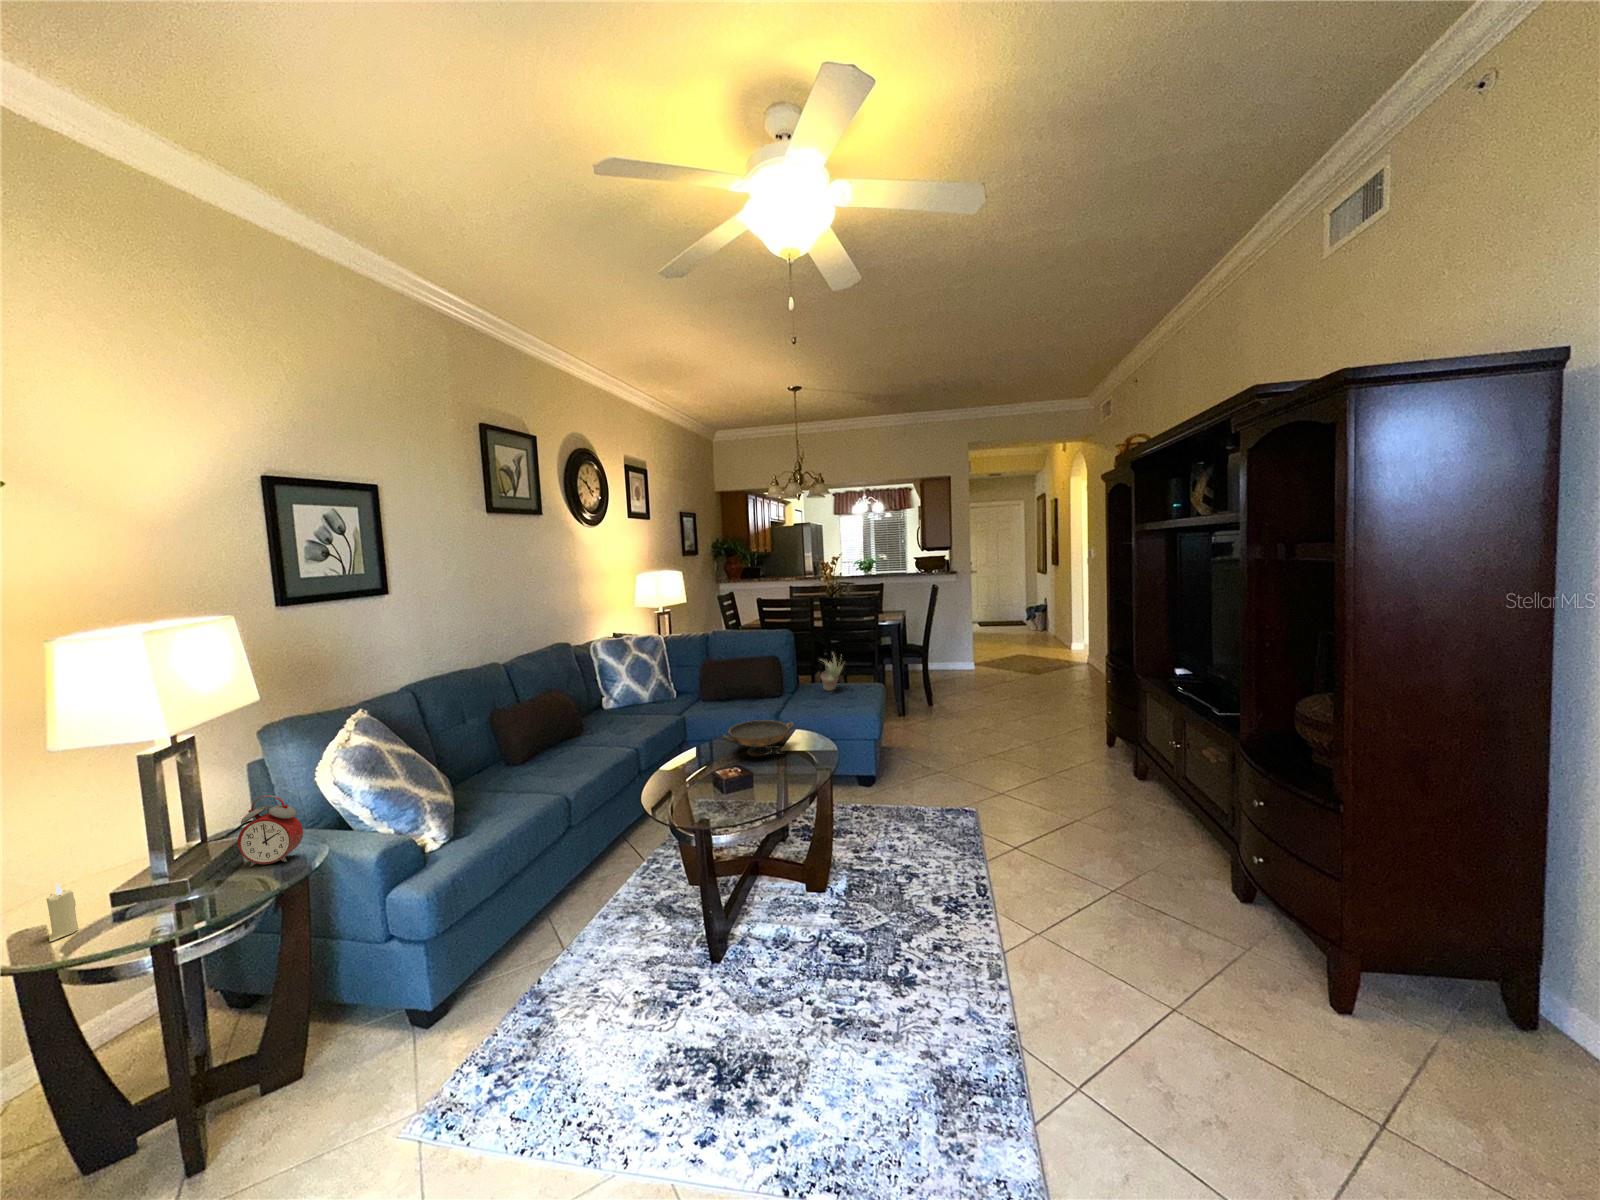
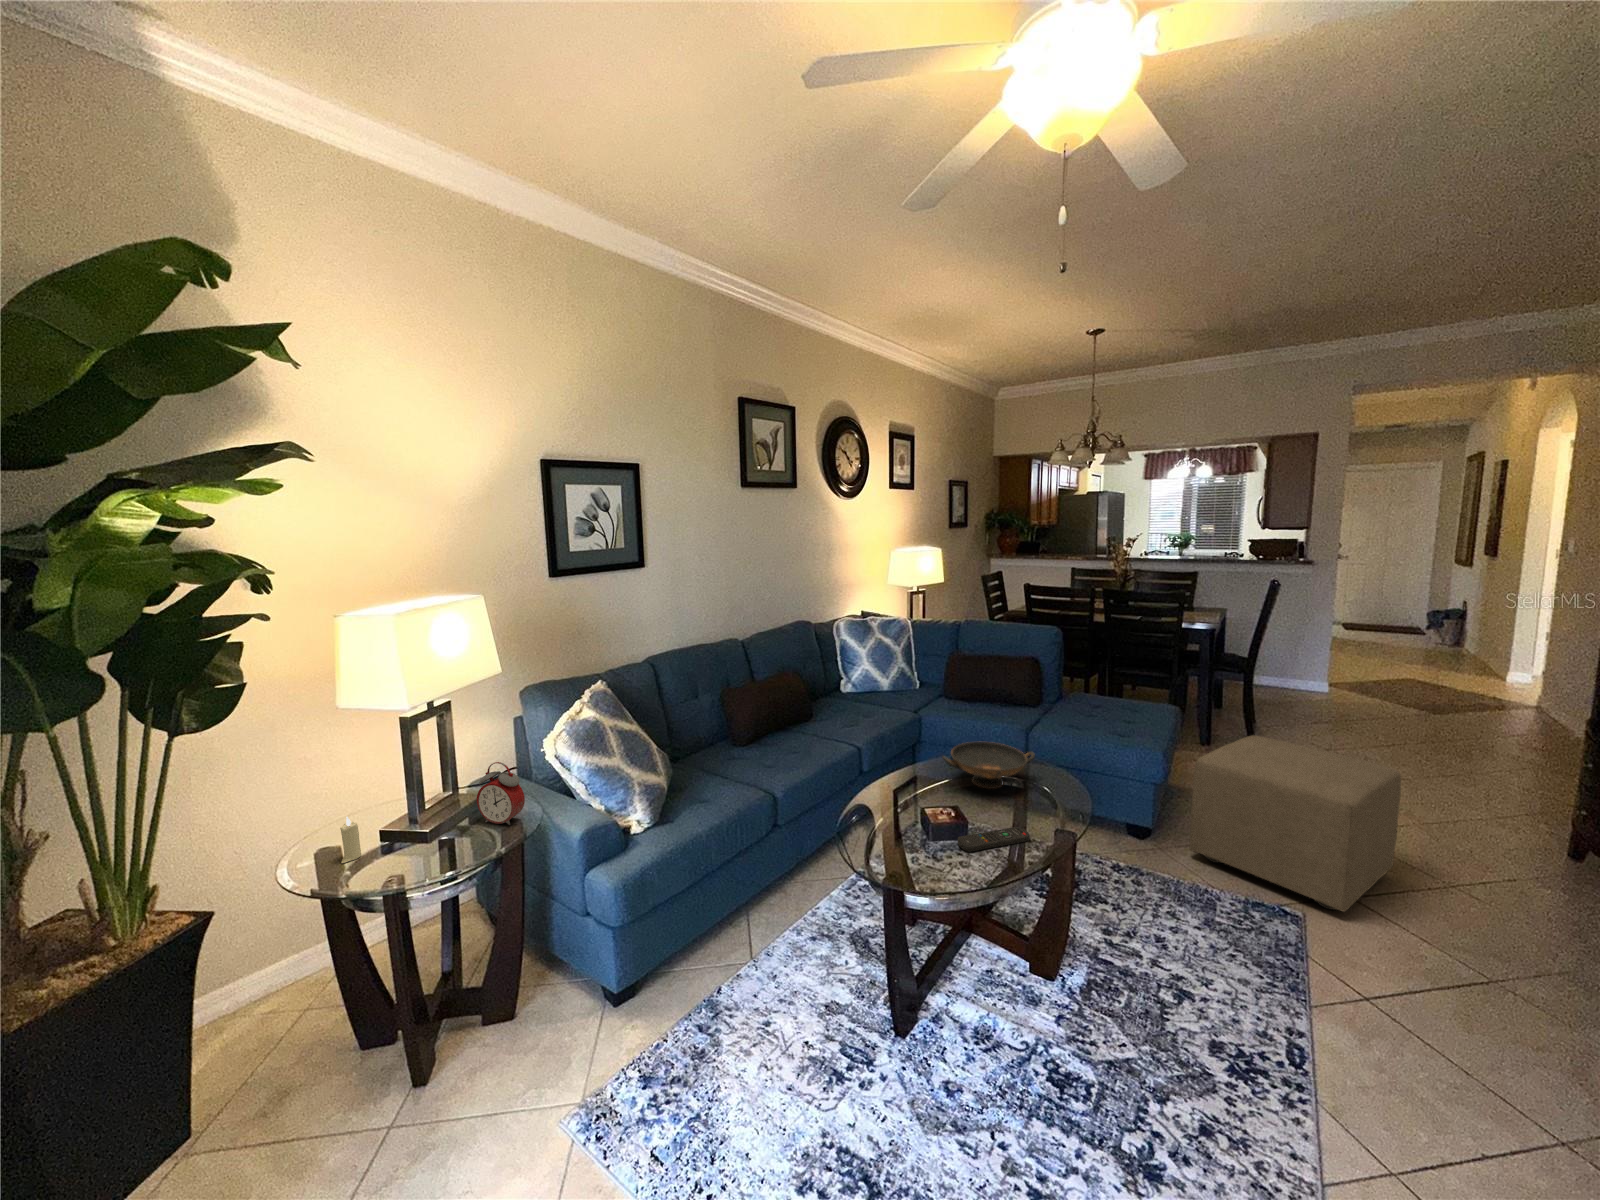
succulent plant: present [821,653,845,691] -> none [1084,661,1121,708]
ottoman: none [902,694,1021,802] -> present [1189,736,1401,911]
remote control: none [746,775,800,799] -> present [958,827,1030,852]

